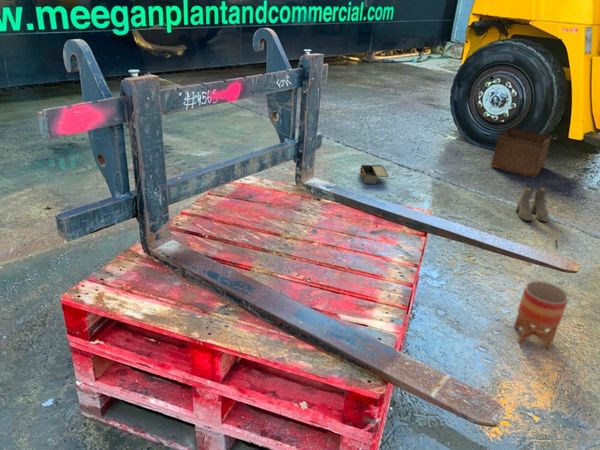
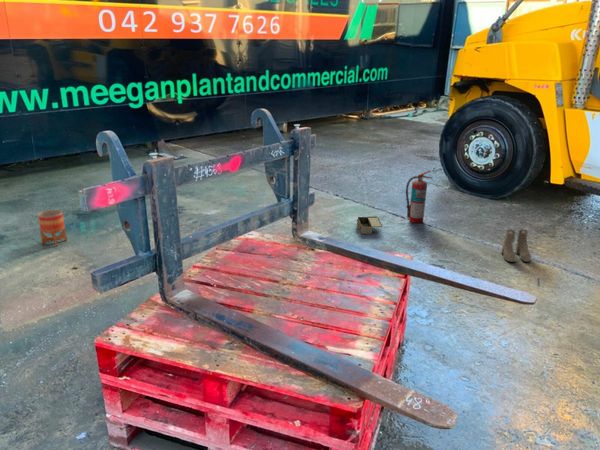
fire extinguisher: none [414,118,445,175] -> present [406,171,432,223]
storage bin: present [491,128,552,178] -> none [480,177,535,222]
planter: present [514,281,568,349] -> present [38,210,67,246]

